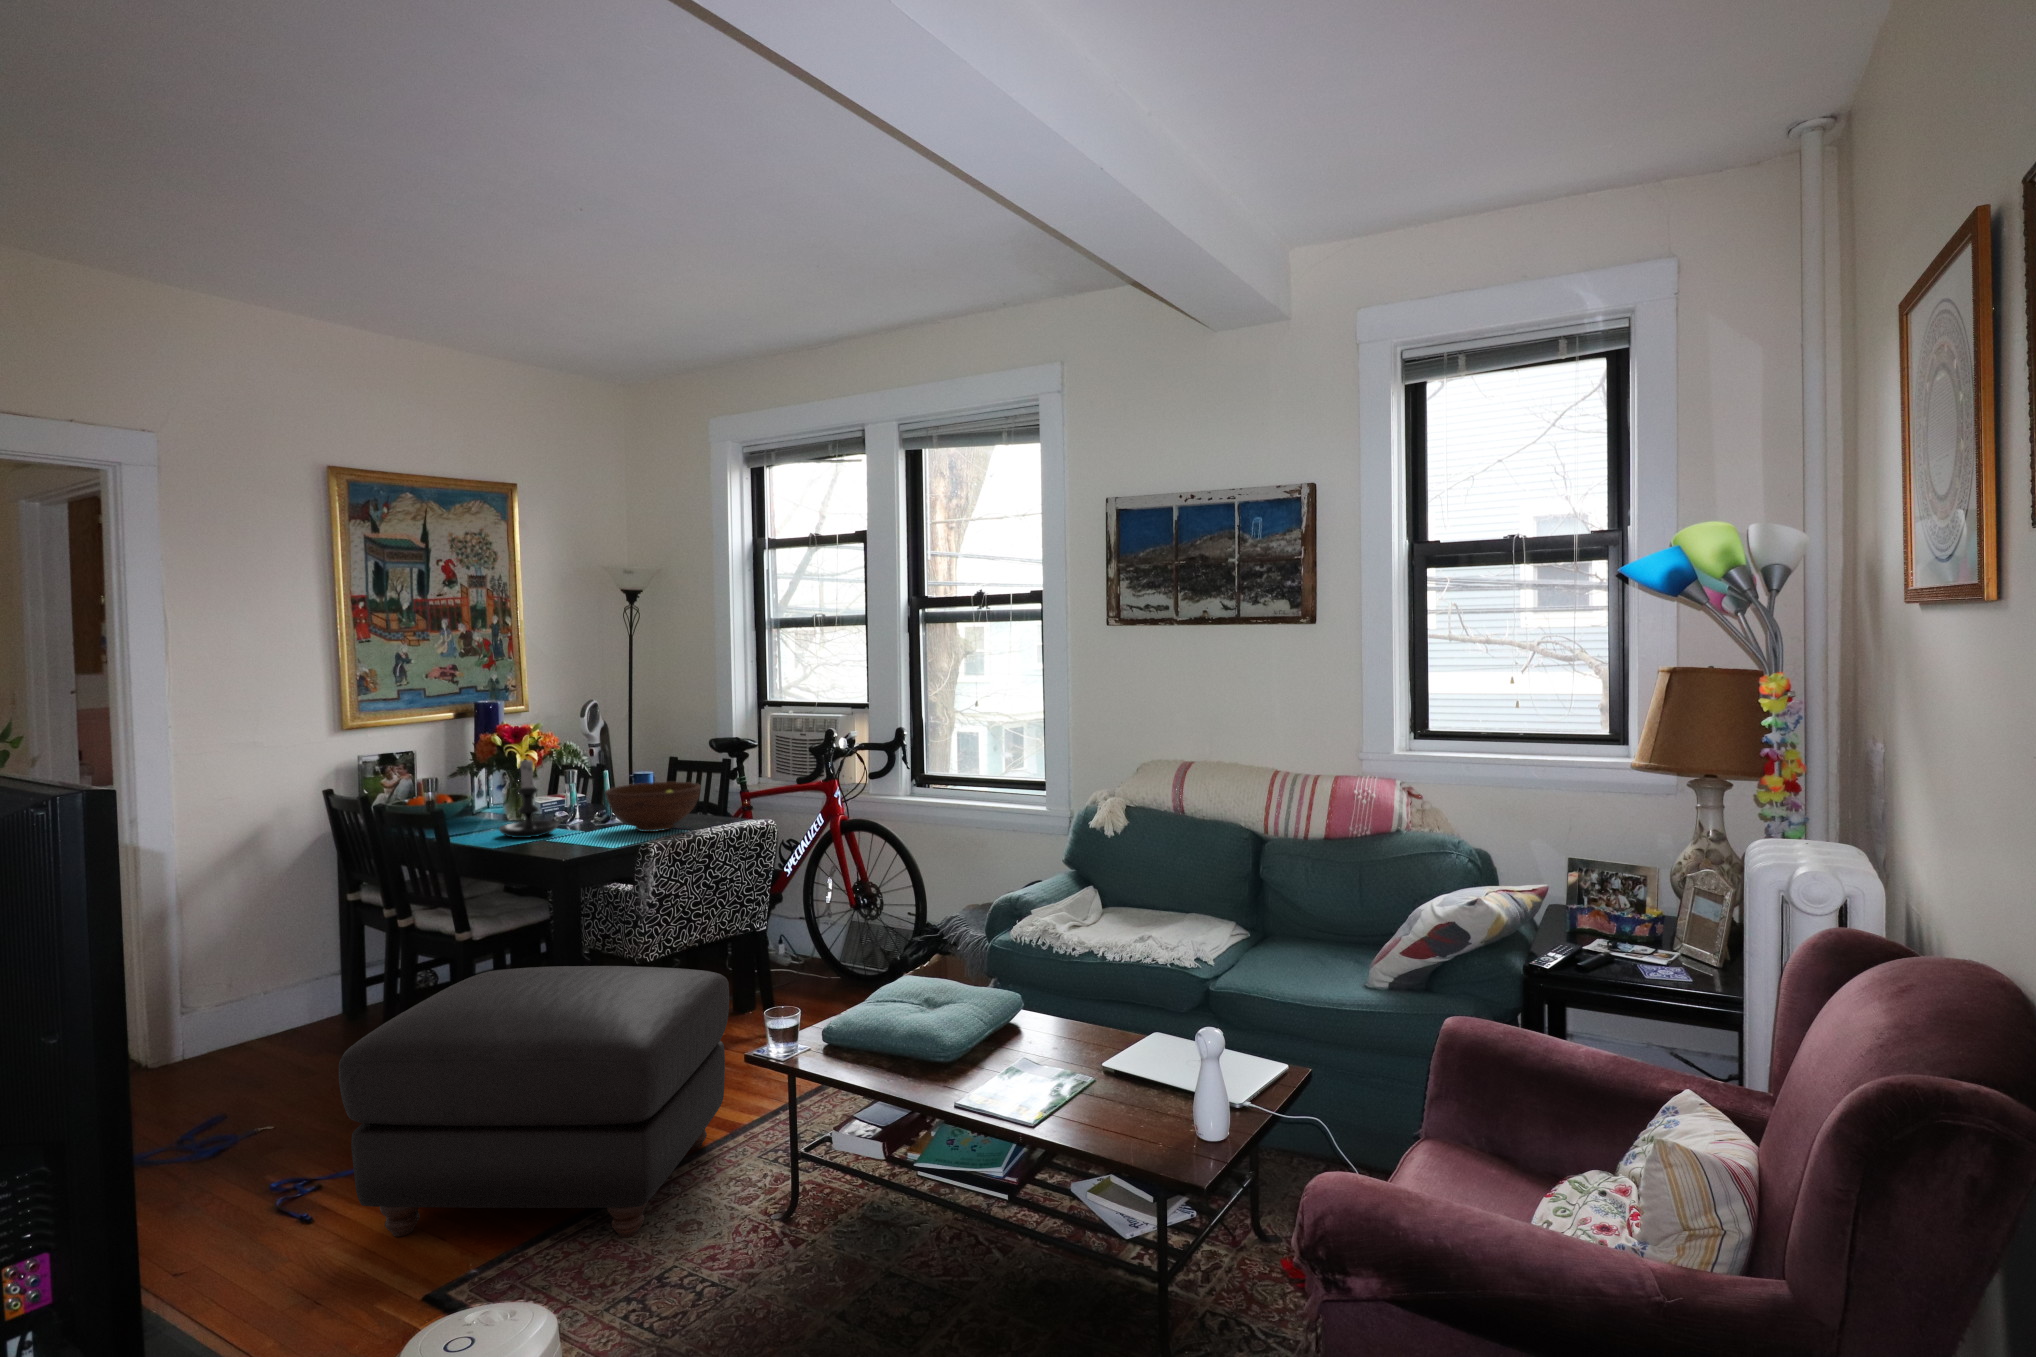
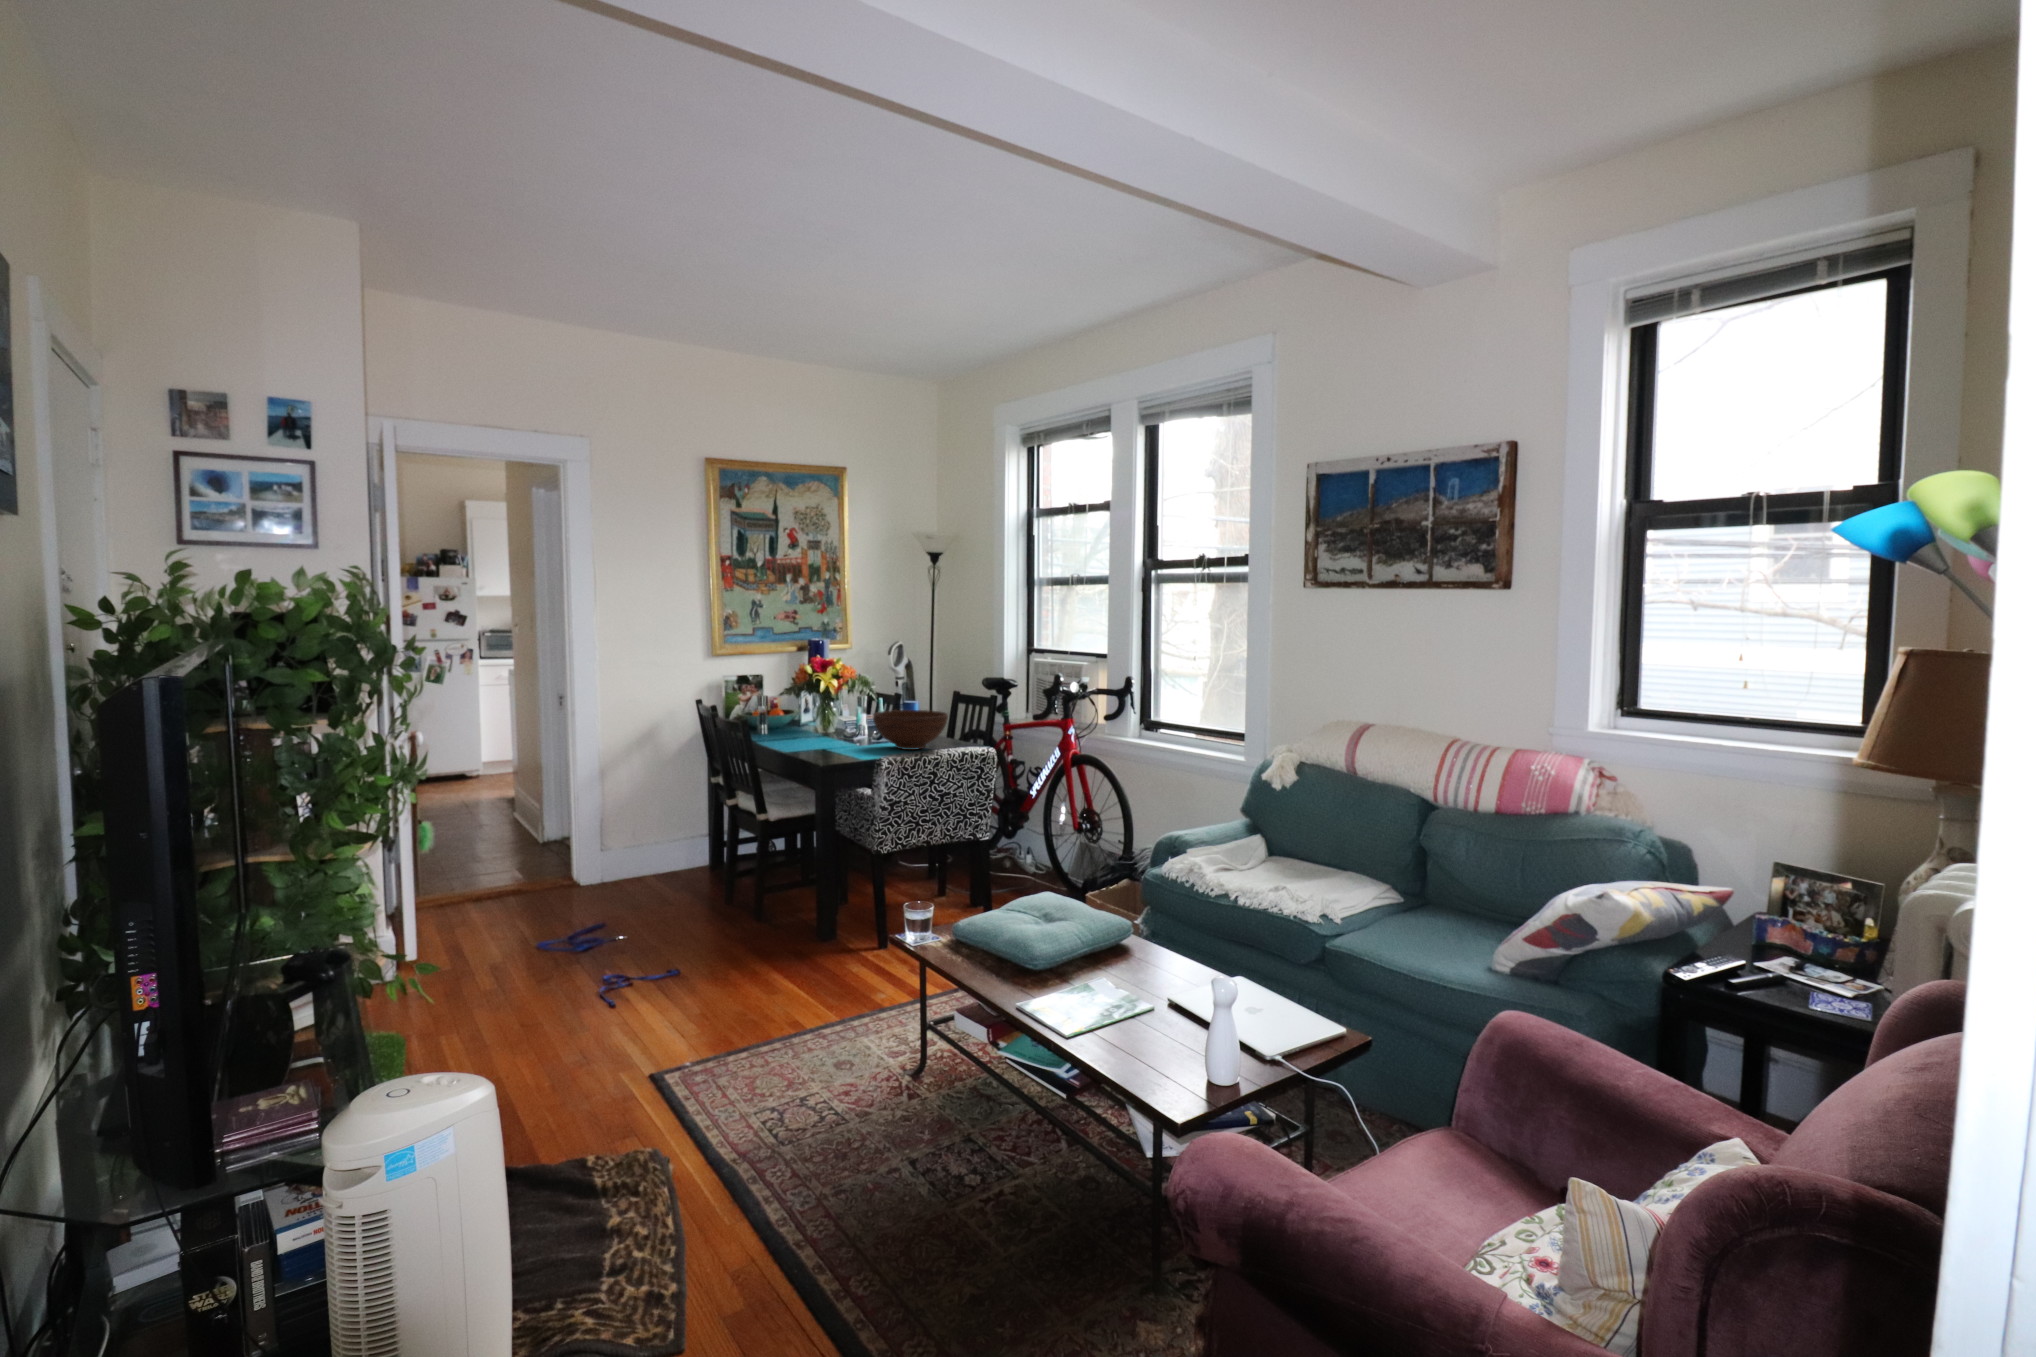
candle holder: present [499,760,559,838] -> none [792,680,840,745]
ottoman: present [339,966,729,1238] -> none [615,842,917,1065]

